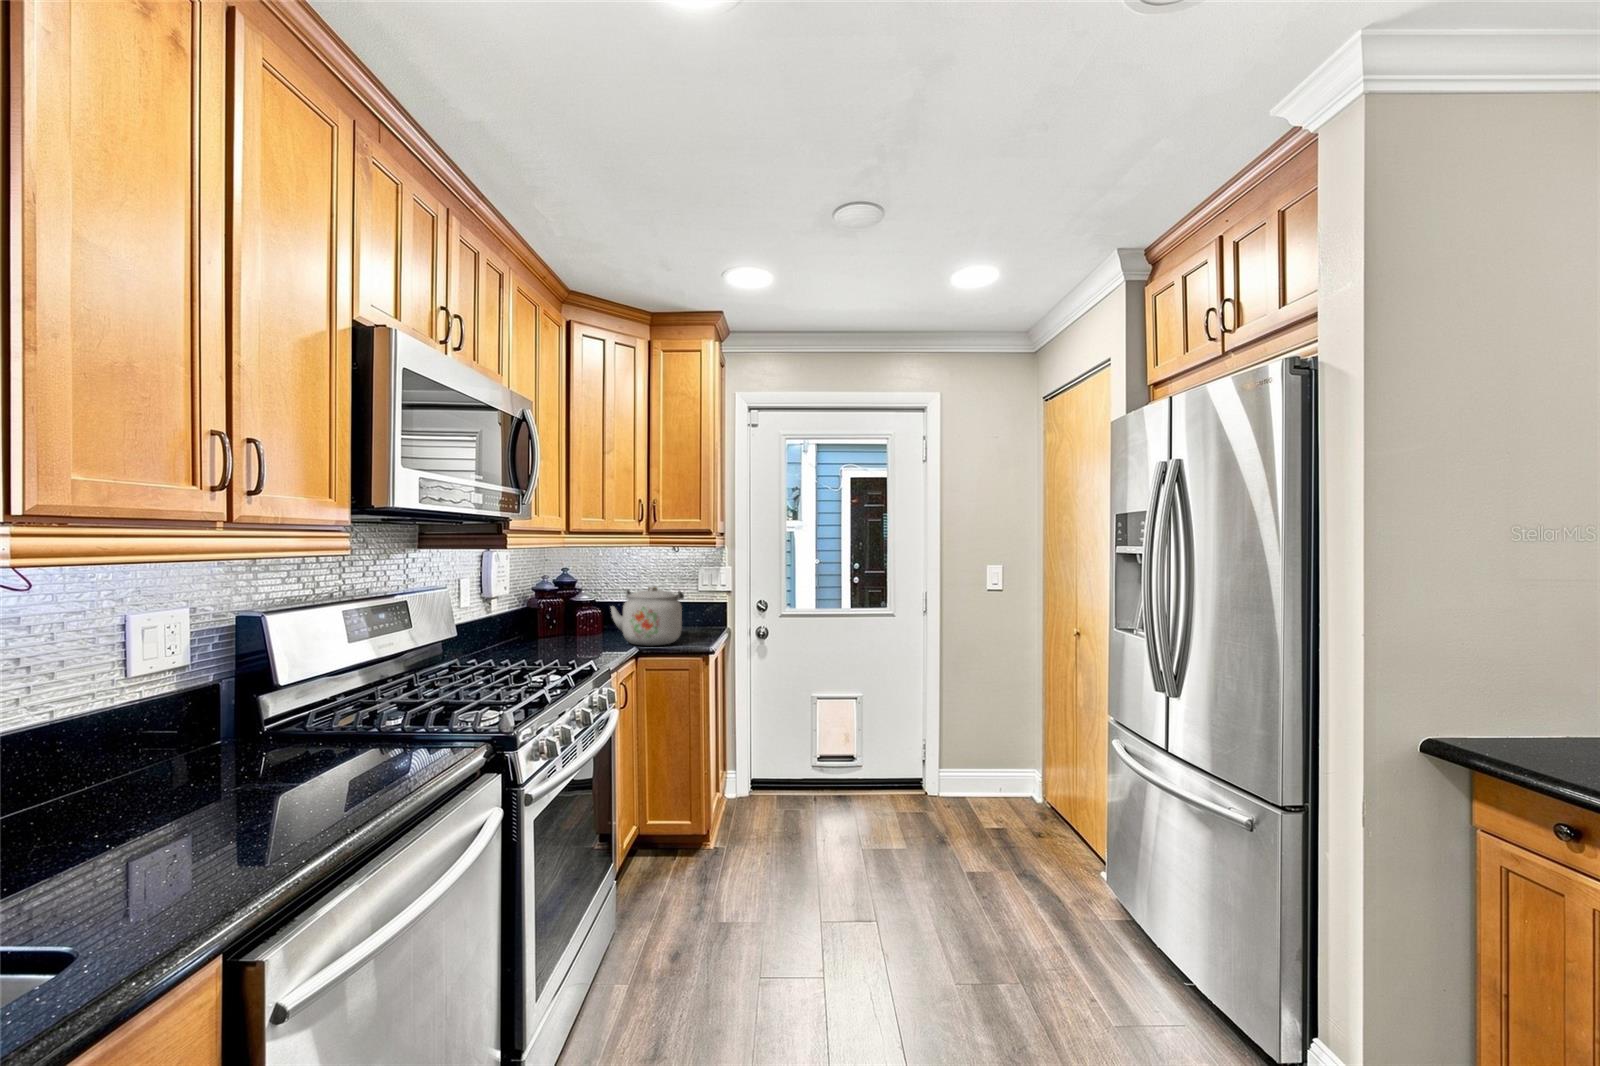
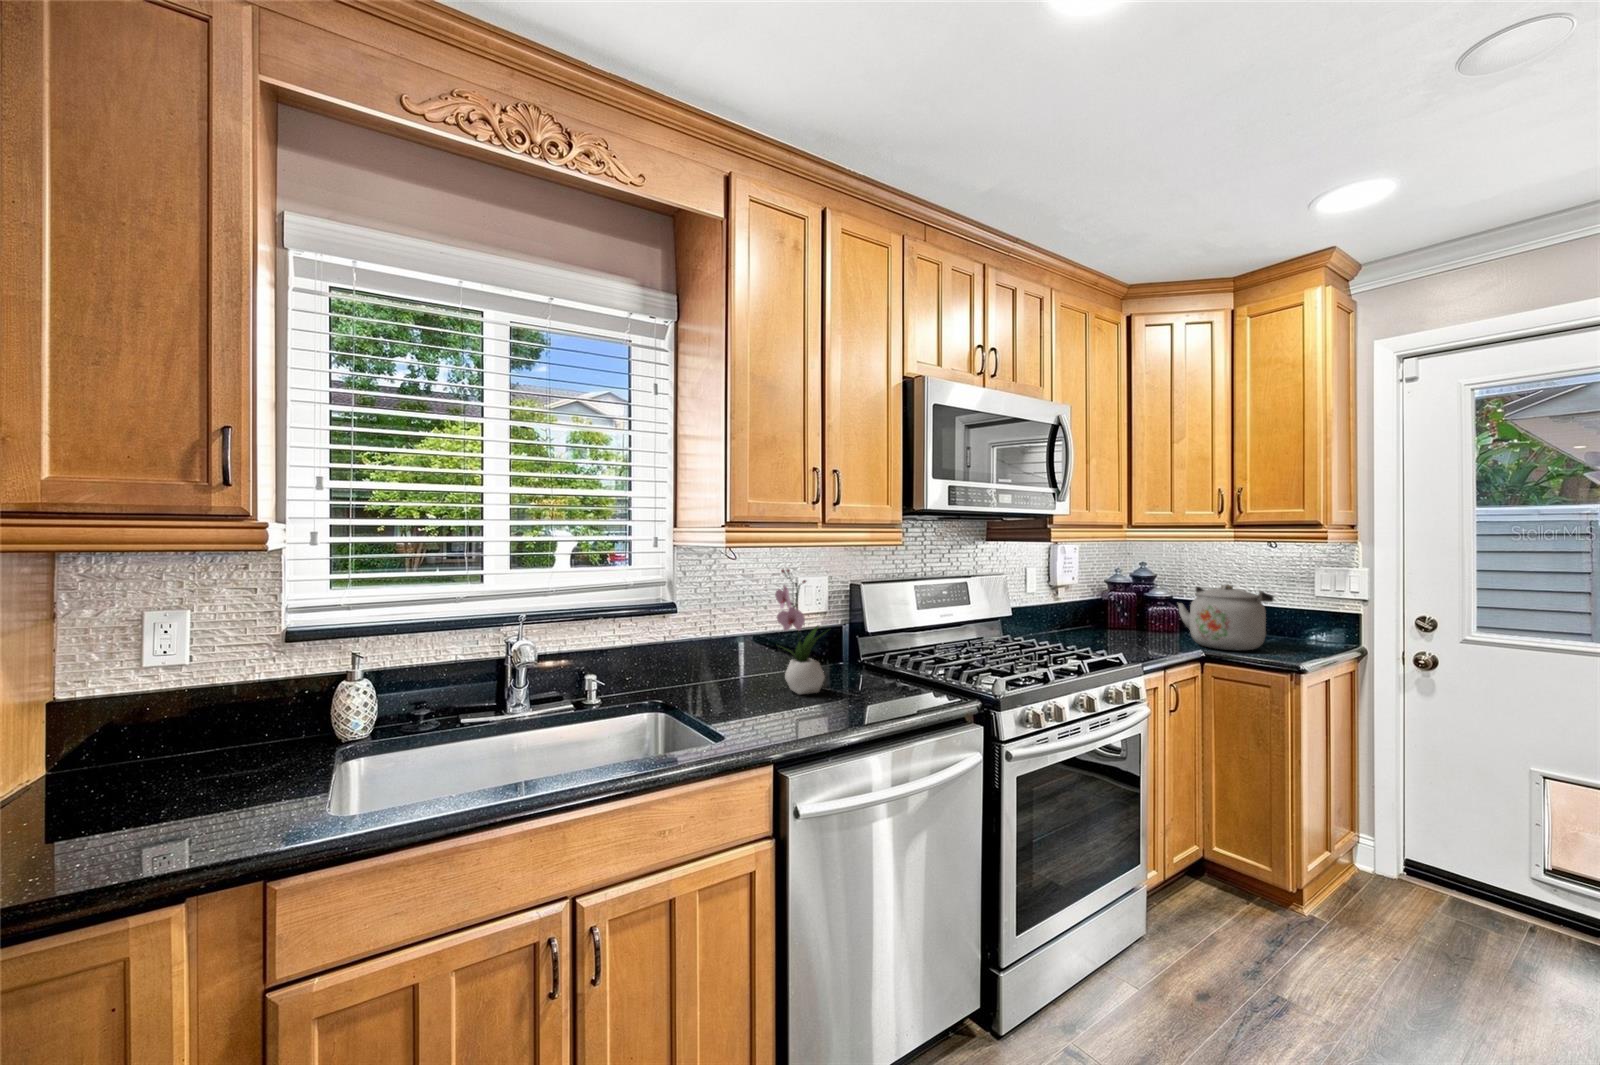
flower arrangement: none [123,603,253,818] -> present [775,569,828,694]

